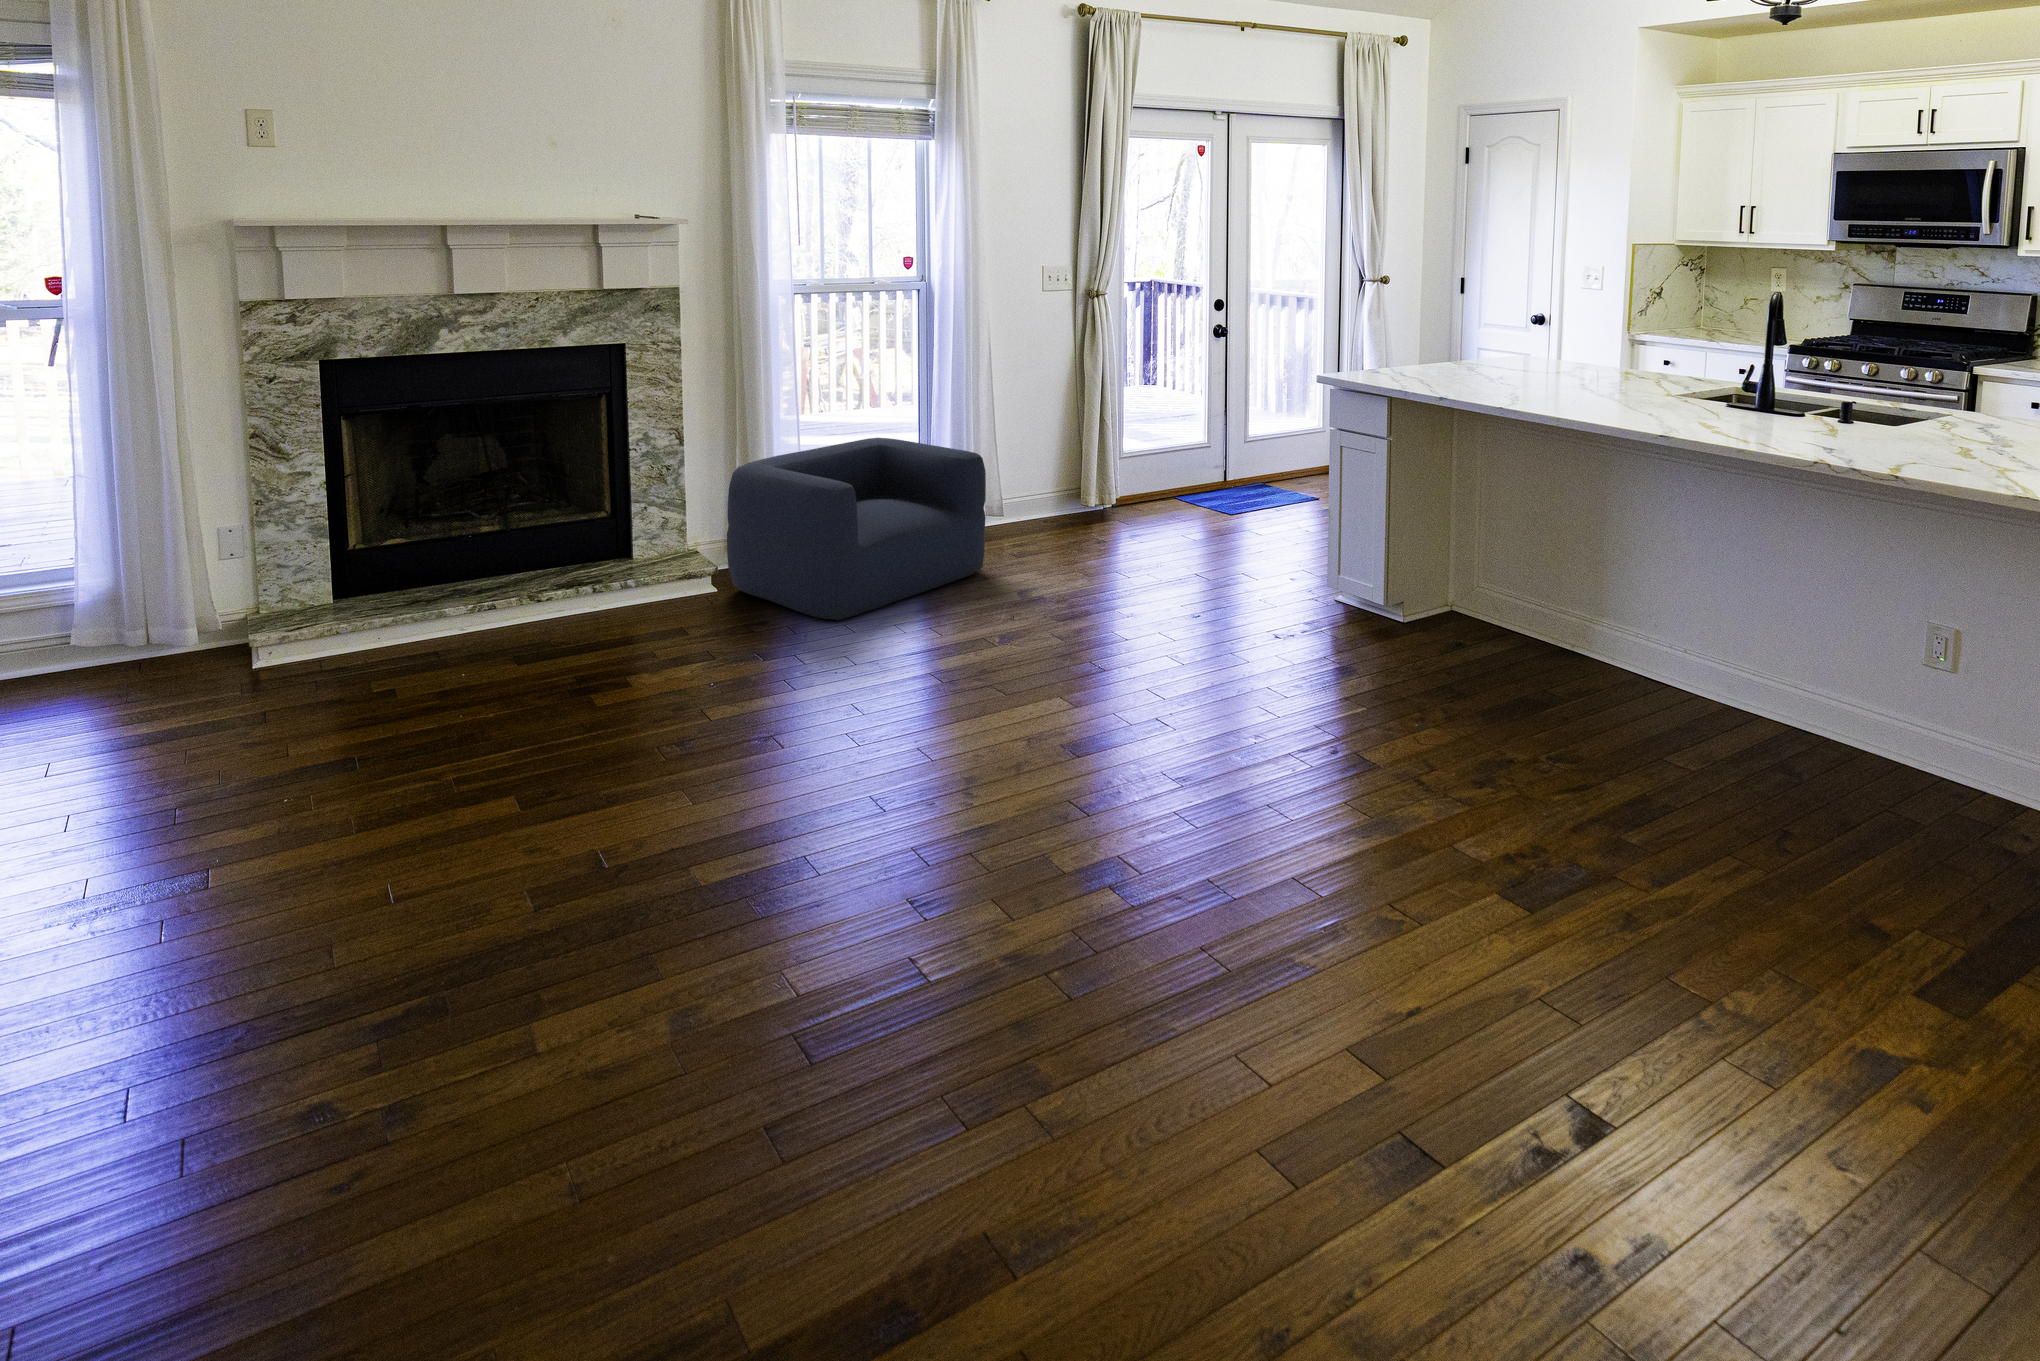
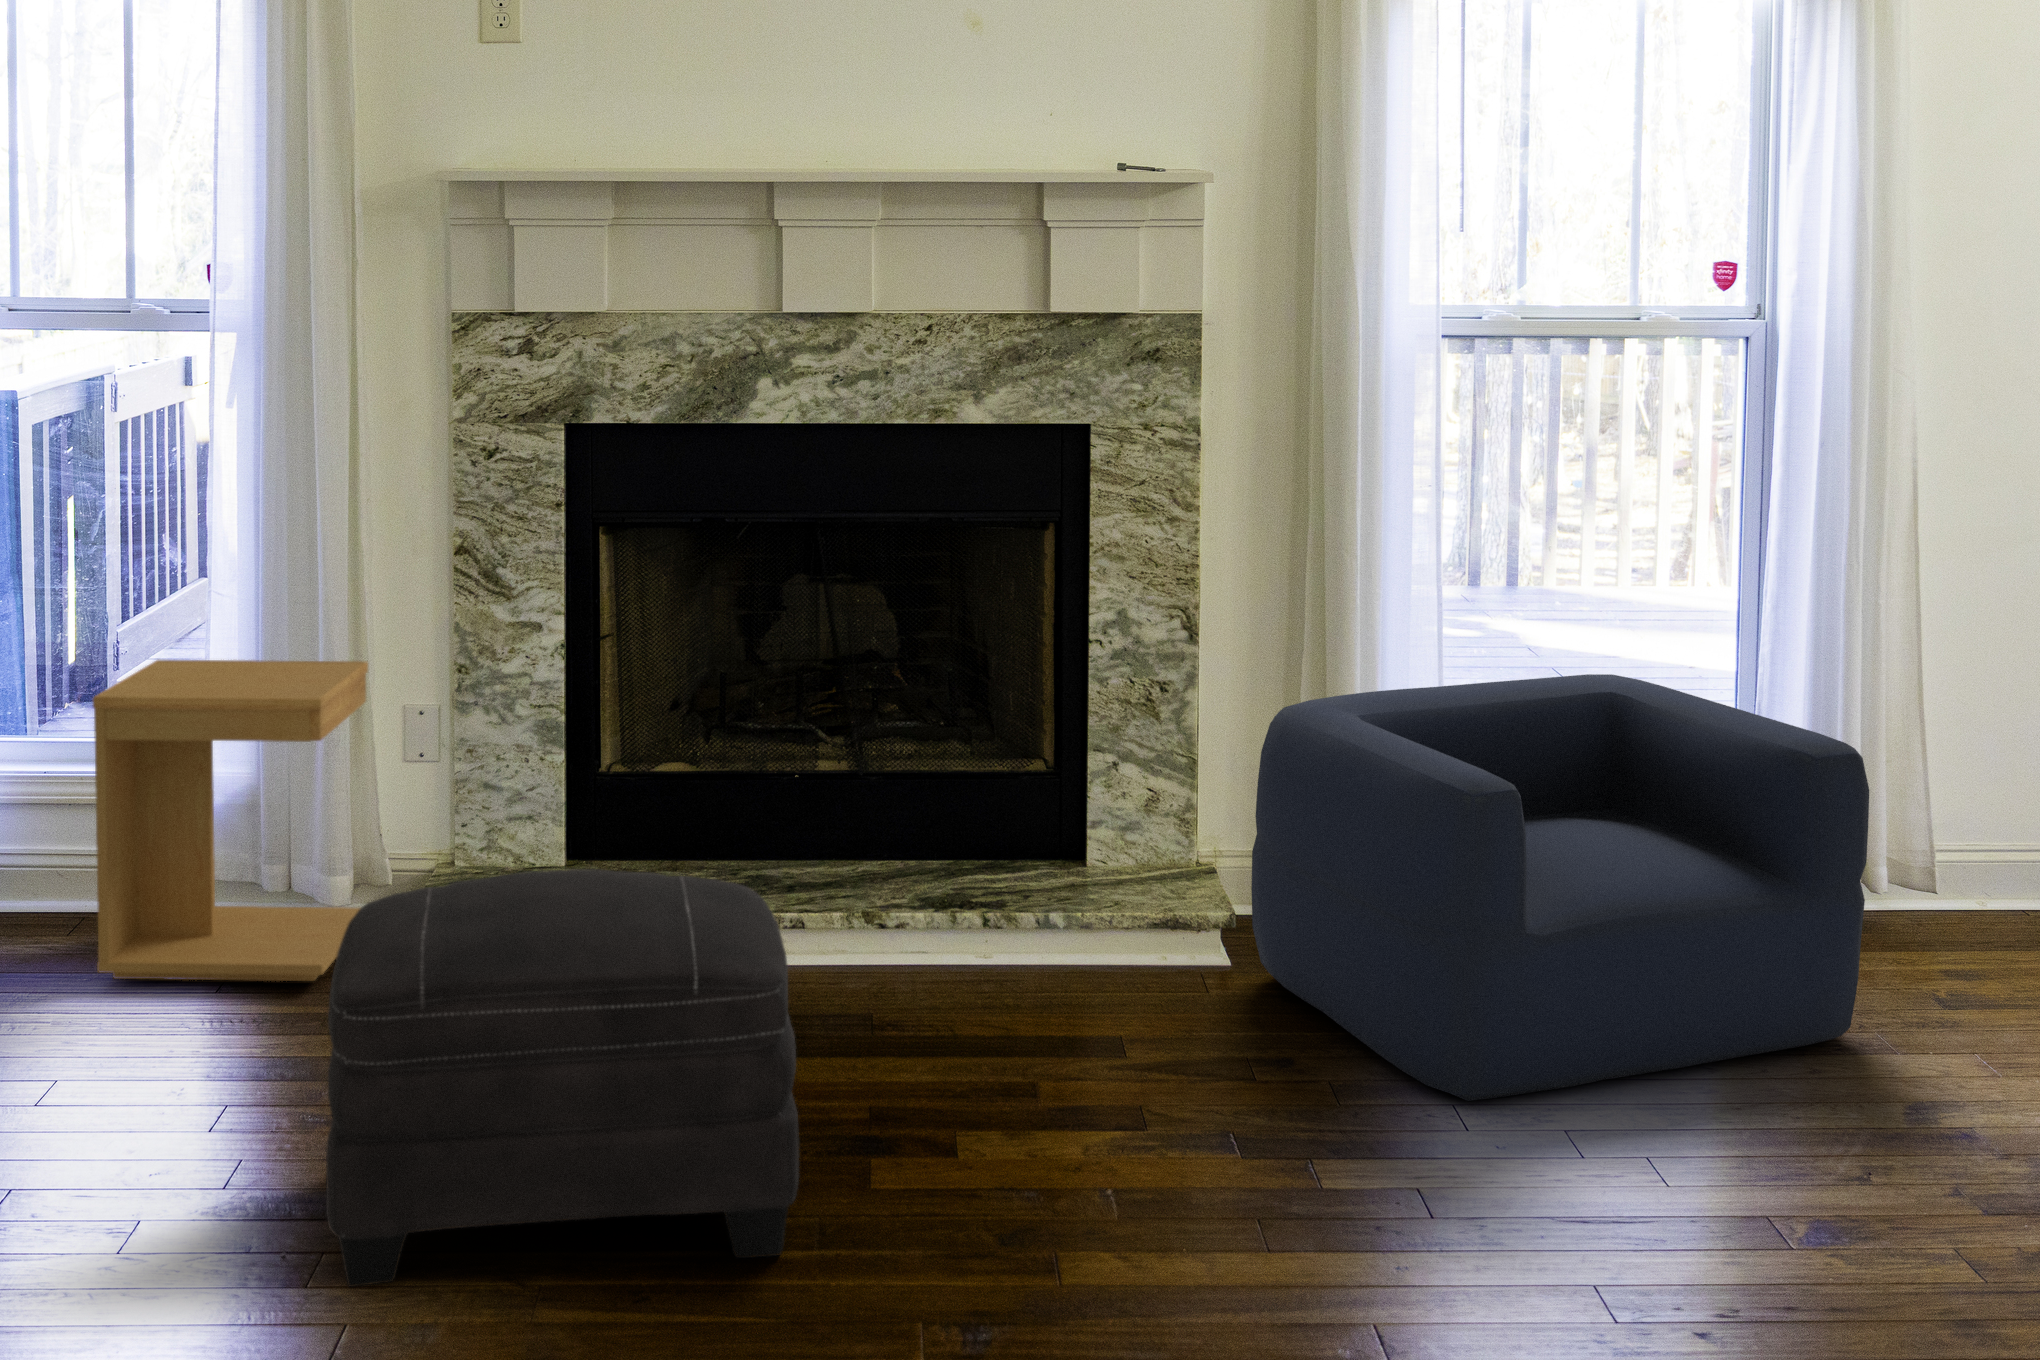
side table: none [9,505,207,710] -> present [93,660,368,981]
ottoman: none [268,577,550,804] -> present [326,869,799,1287]

